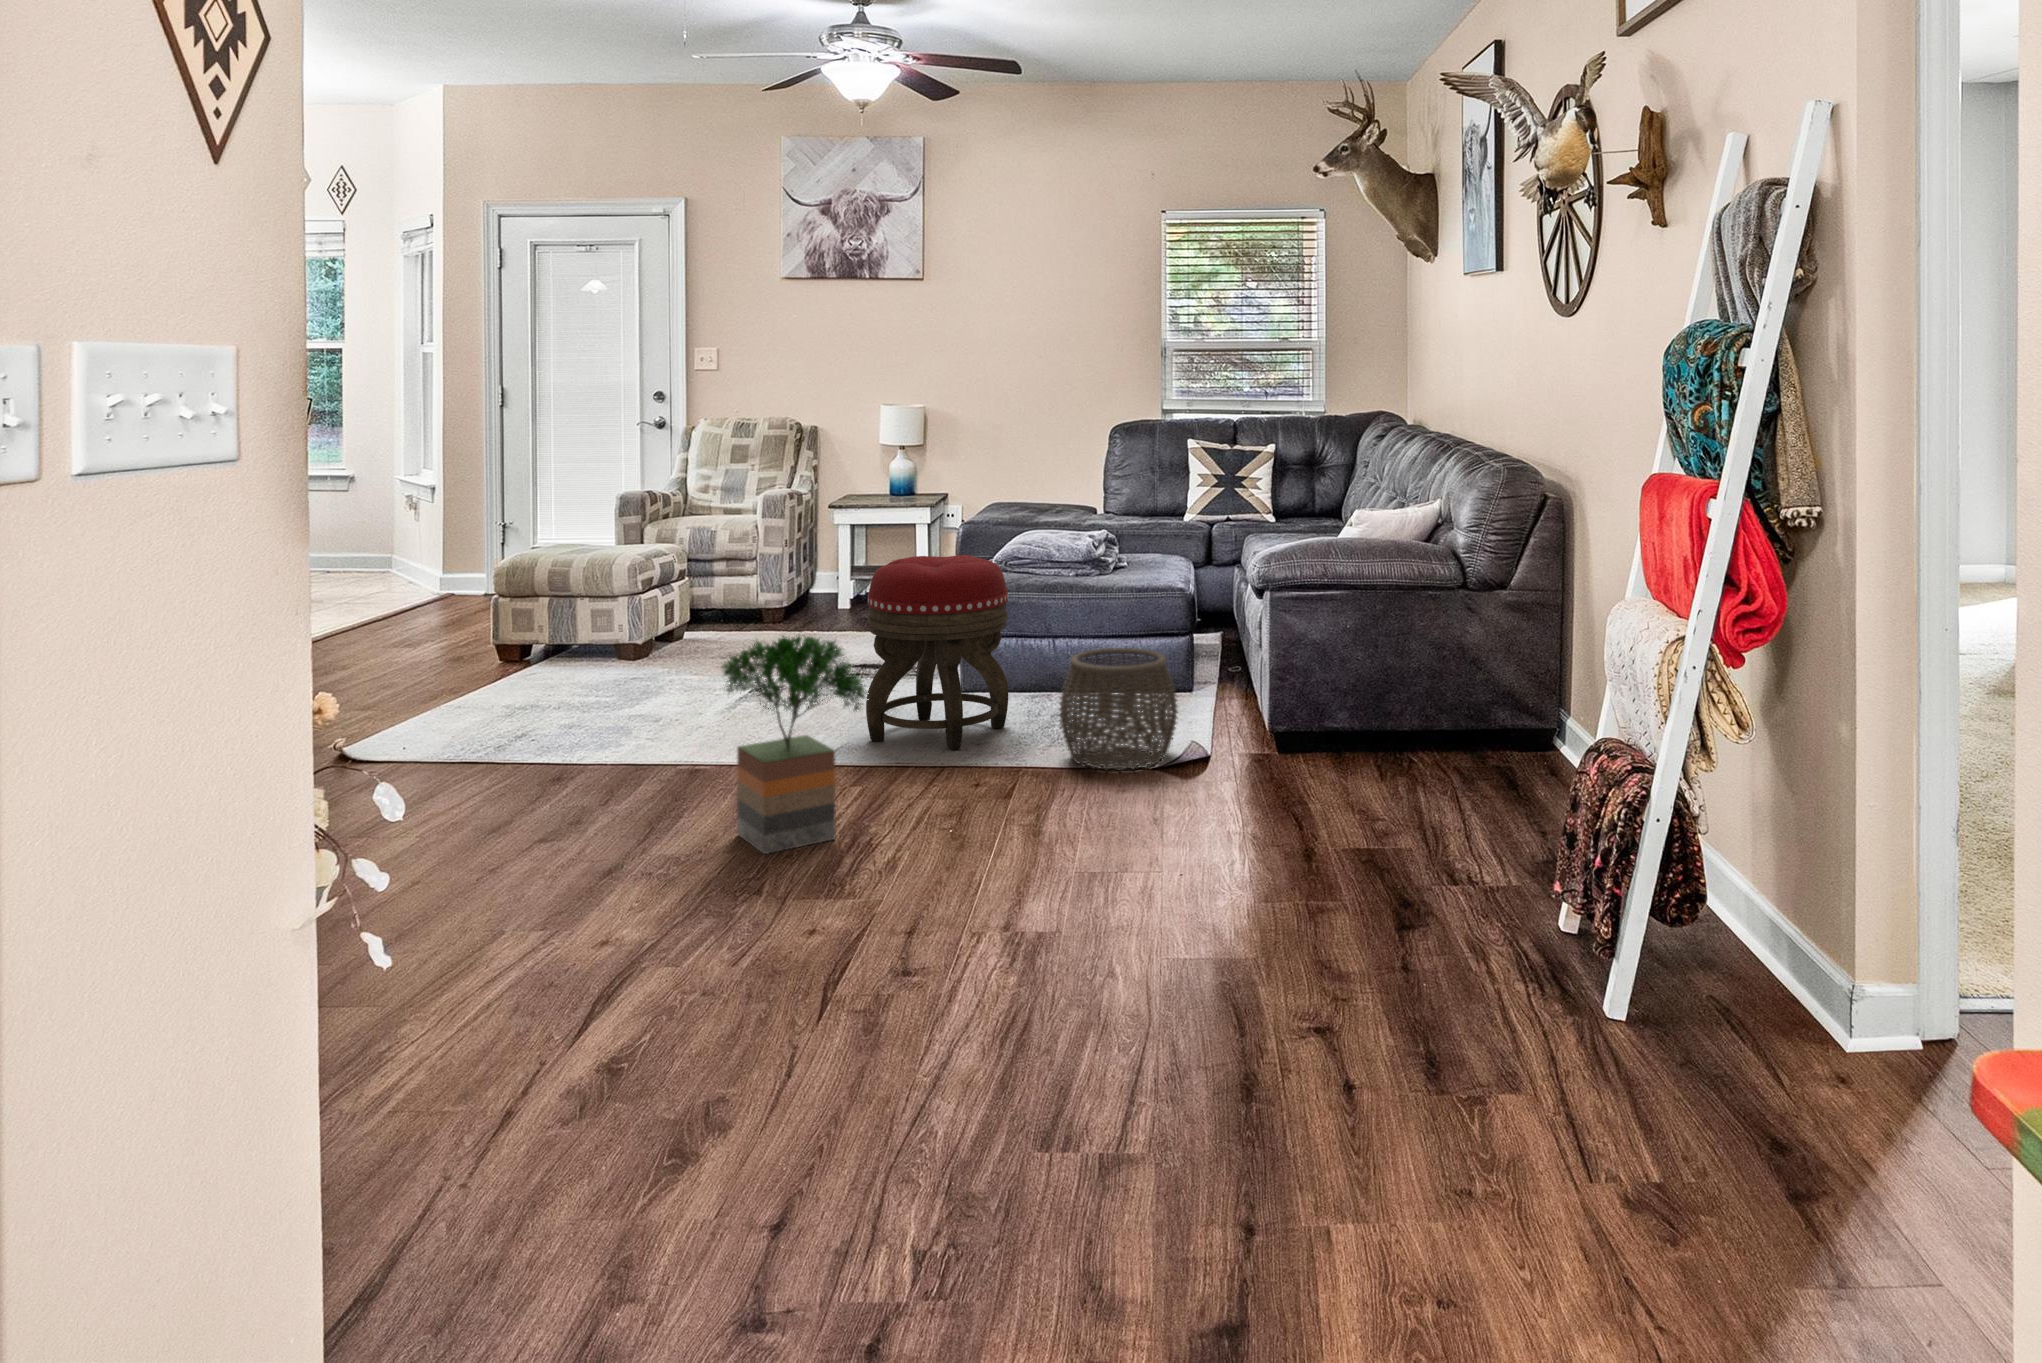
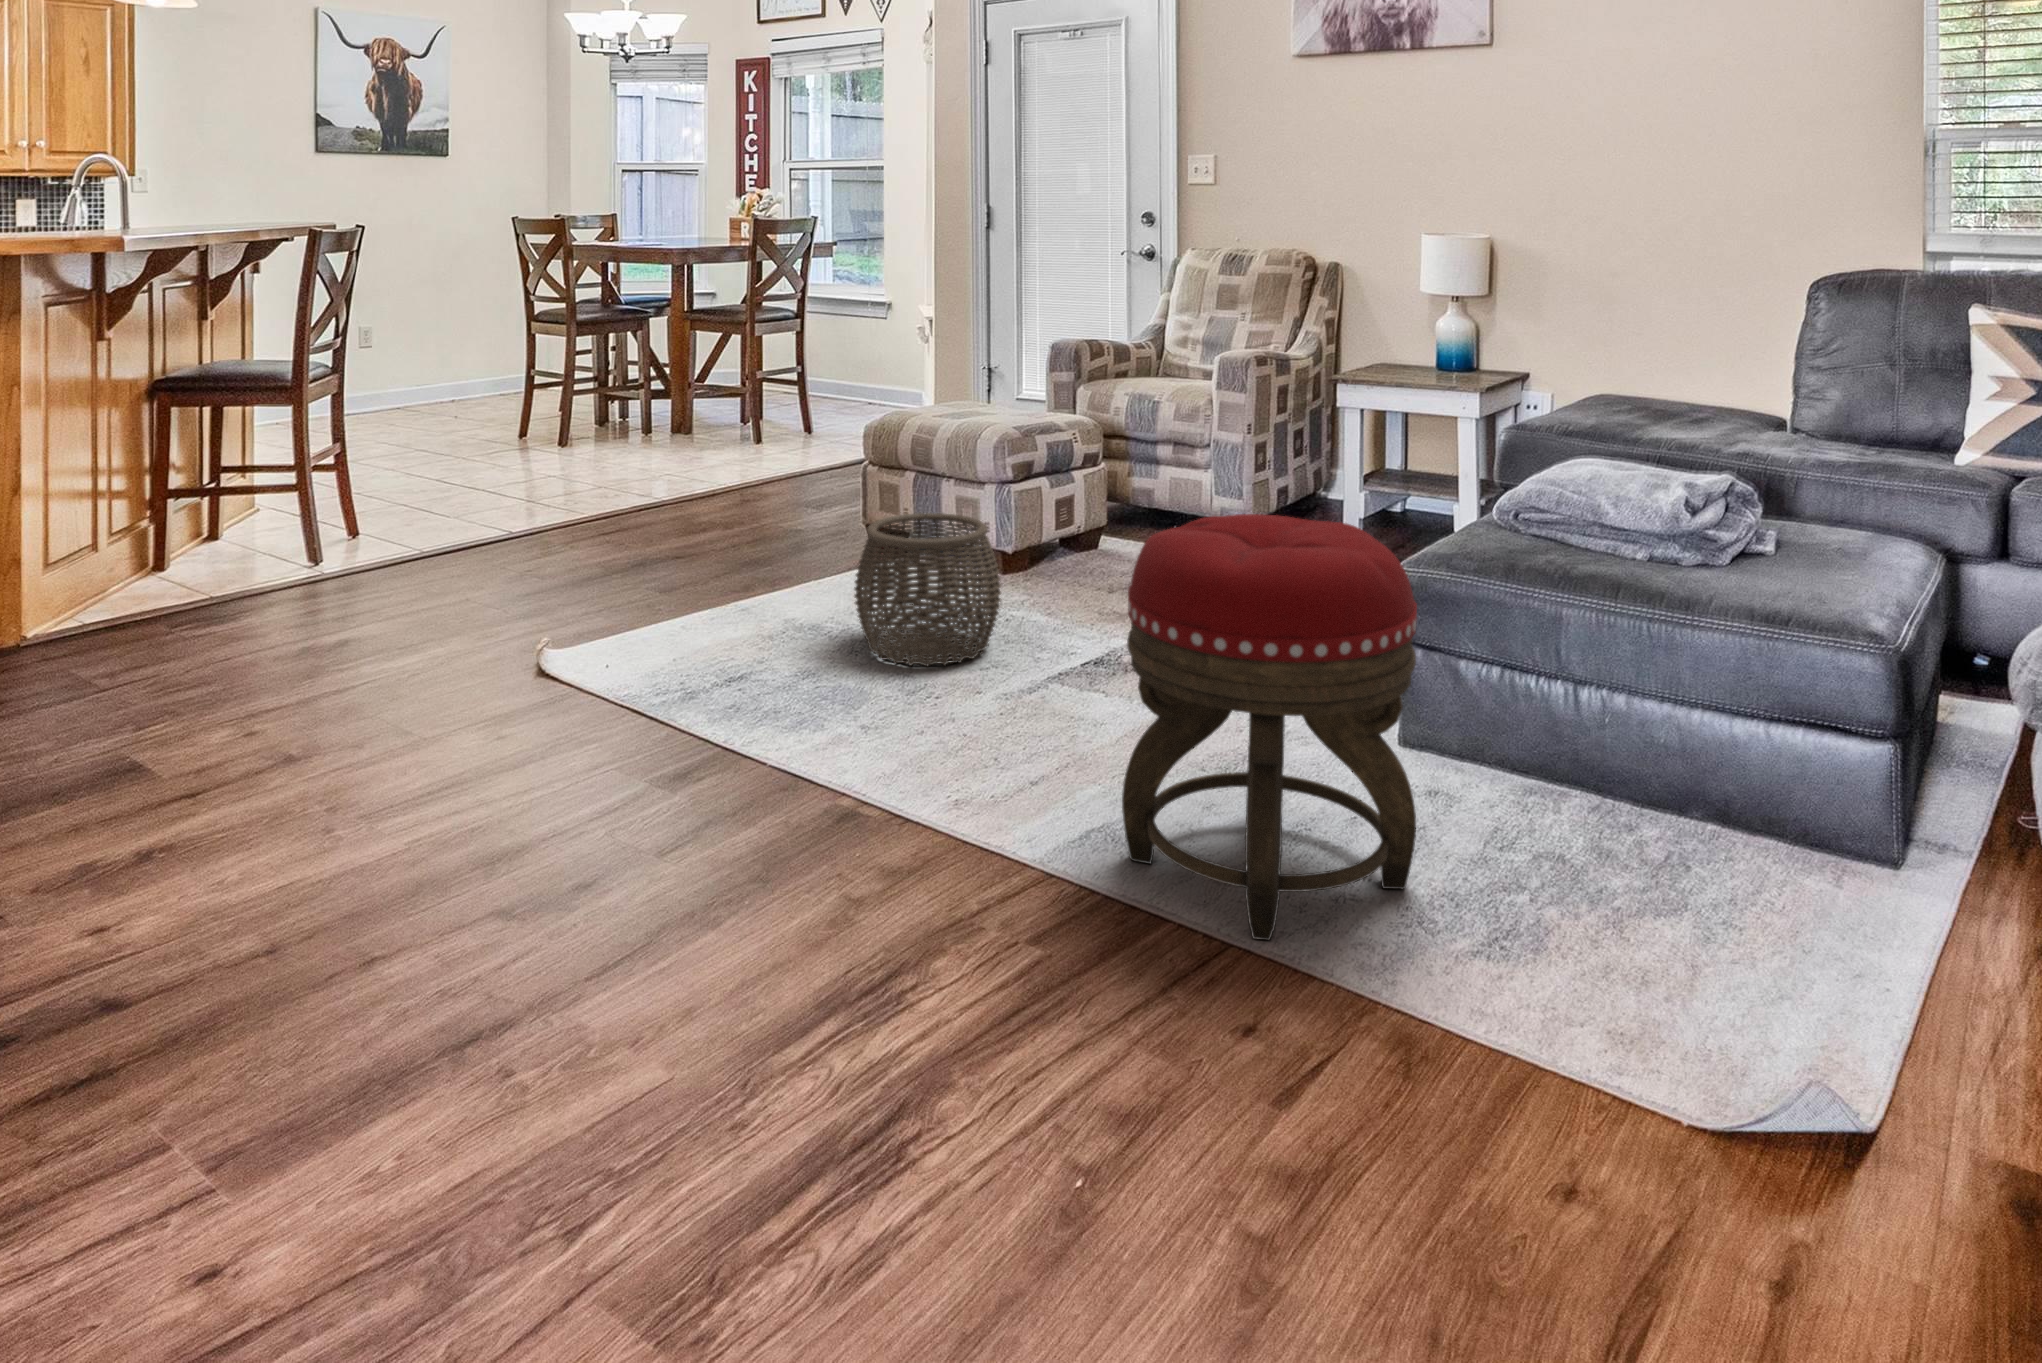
potted tree: present [722,636,868,854] -> none [536,706,851,1221]
woven basket: present [1059,648,1178,770] -> present [854,513,1001,666]

